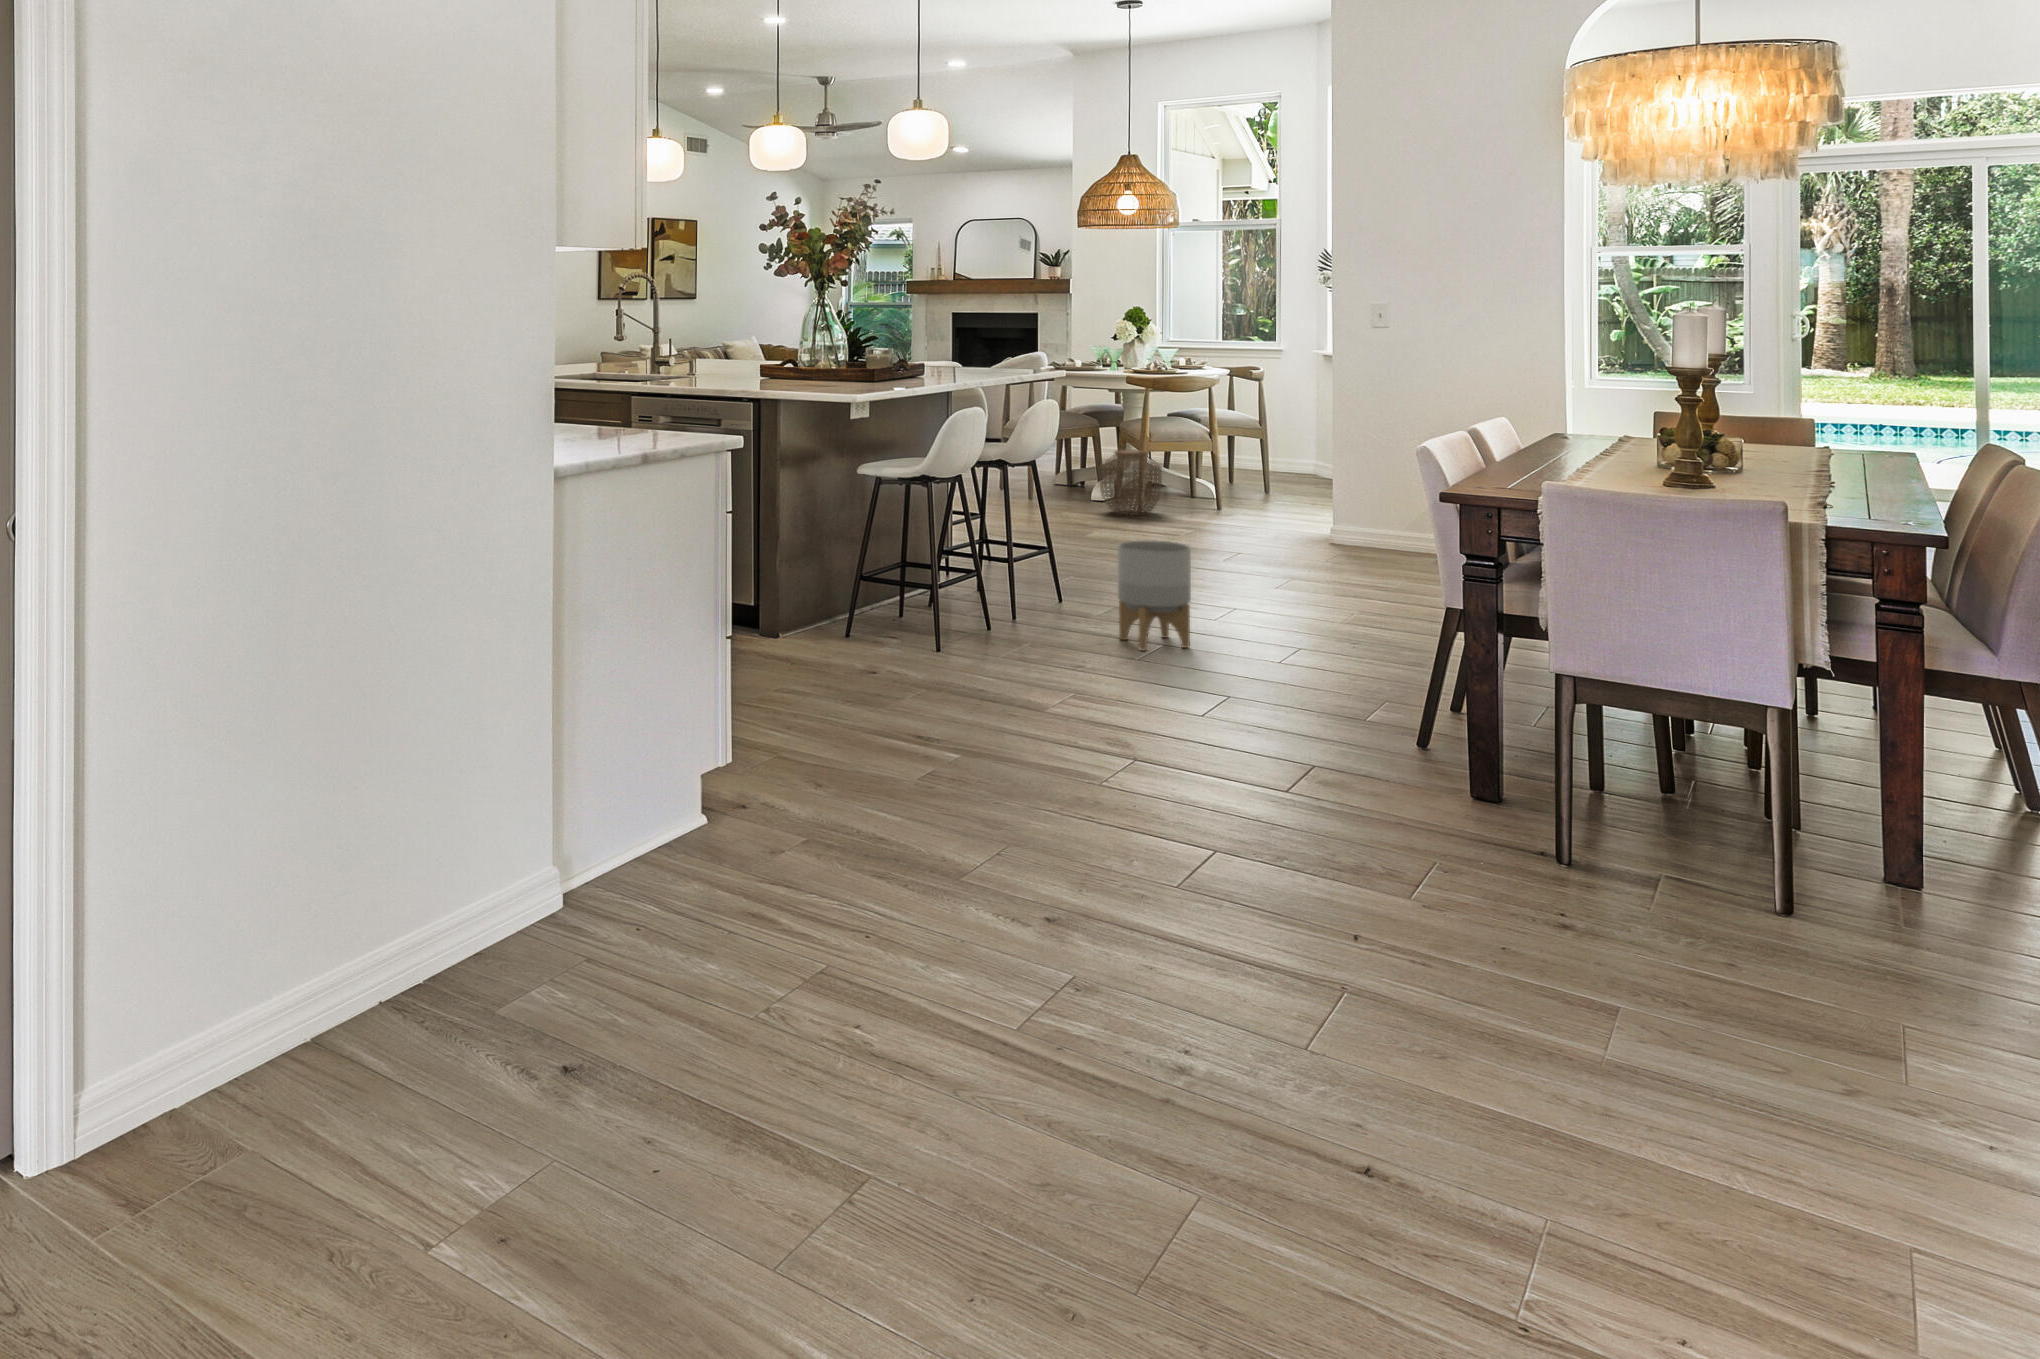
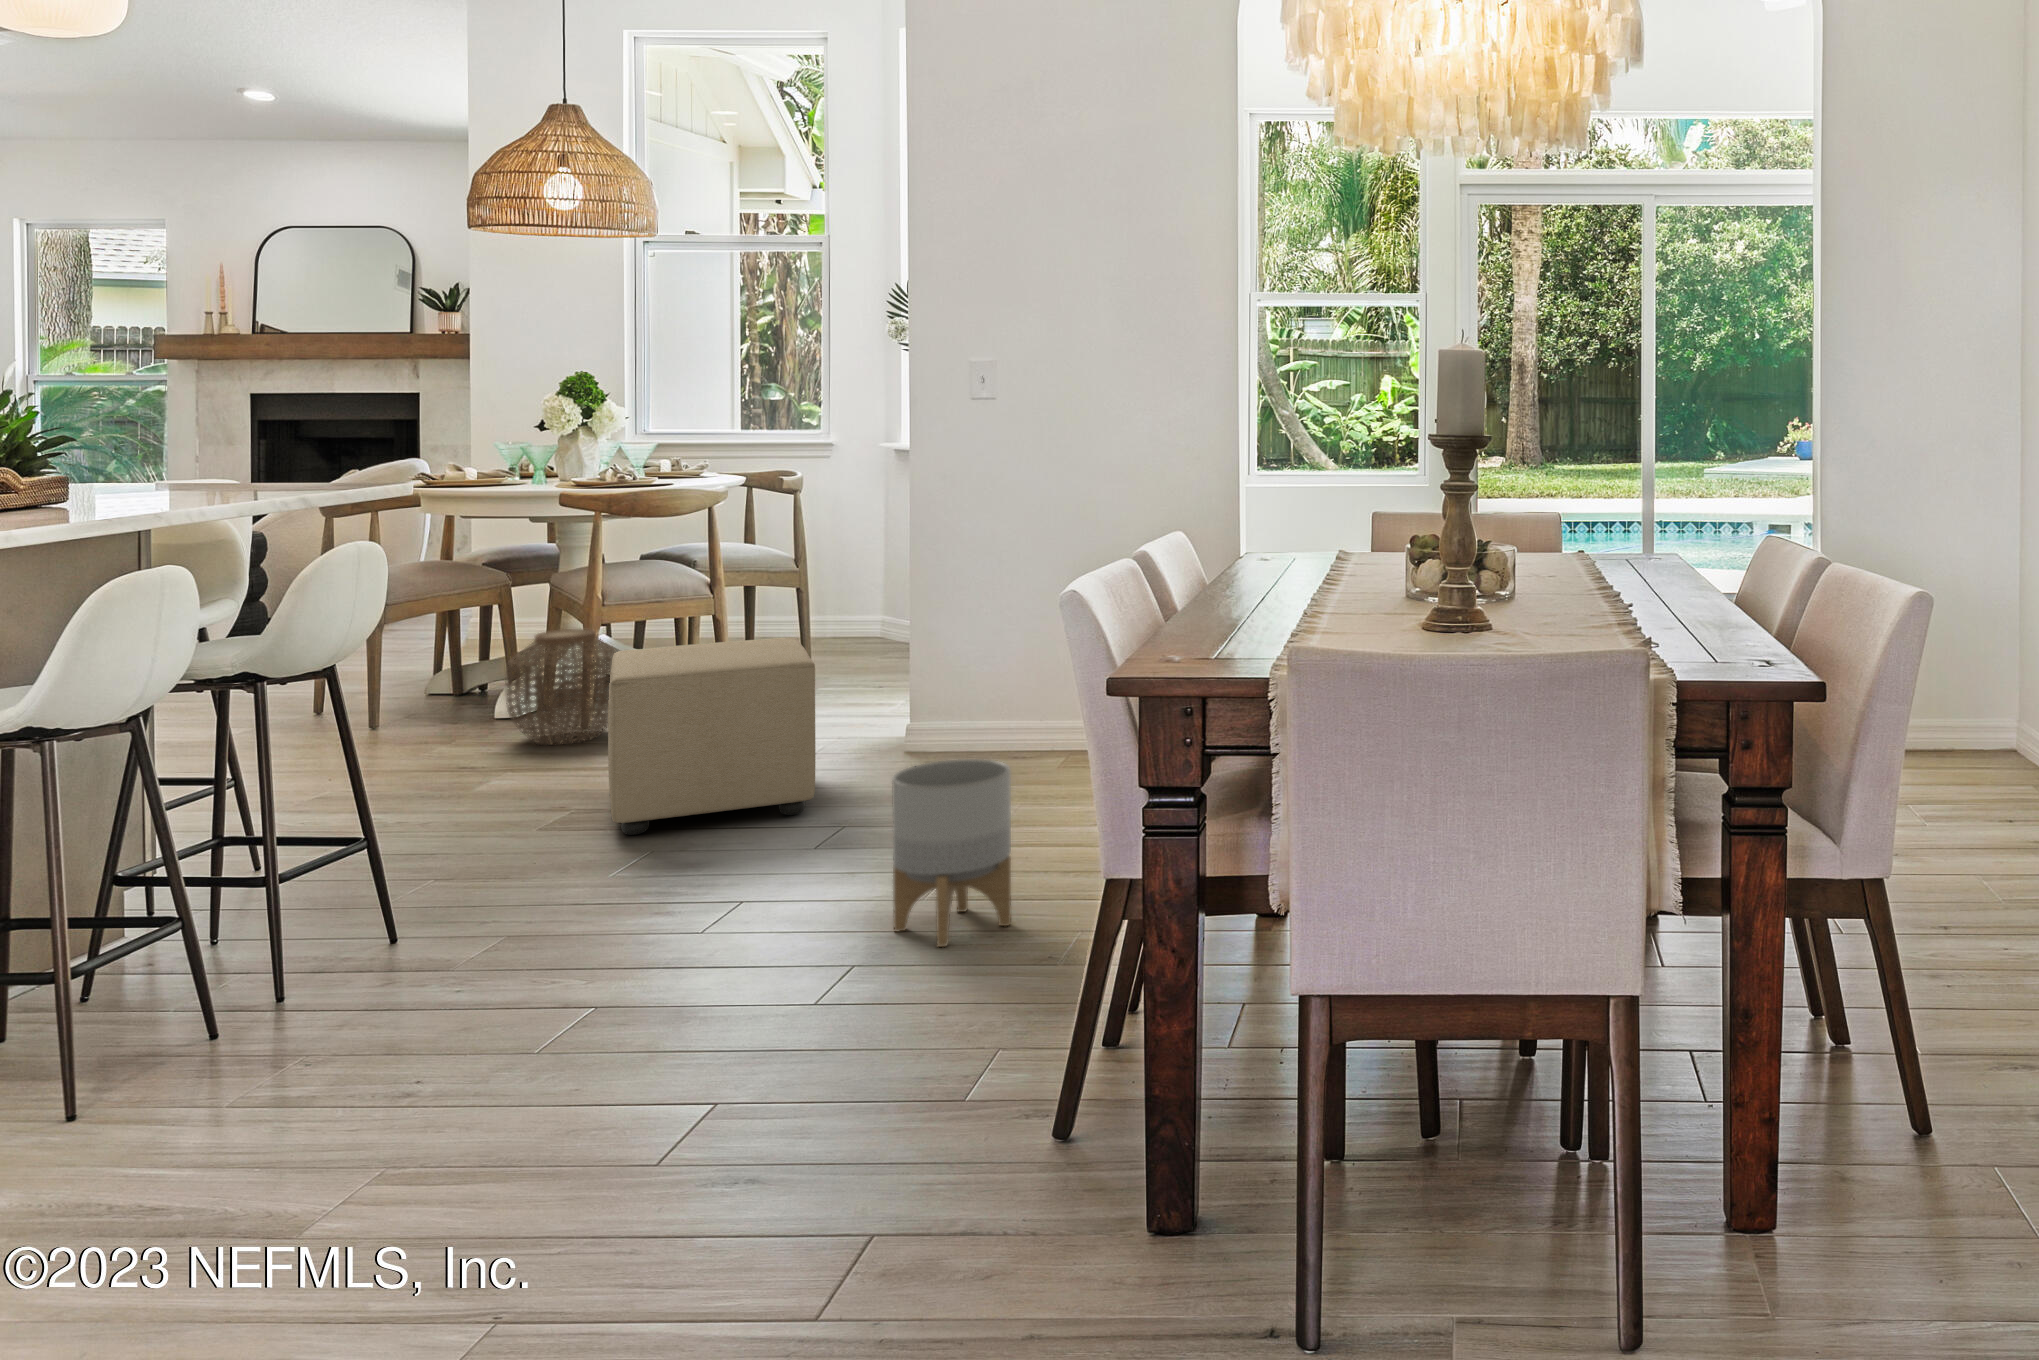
ottoman: none [1158,457,1272,560] -> present [608,637,816,835]
planter: present [1118,540,1191,650] -> present [892,759,1011,947]

